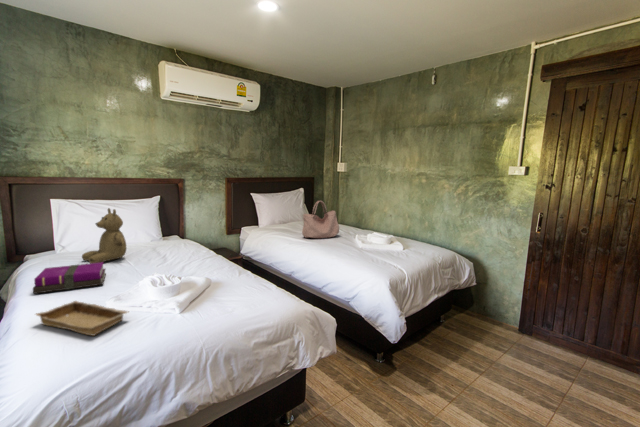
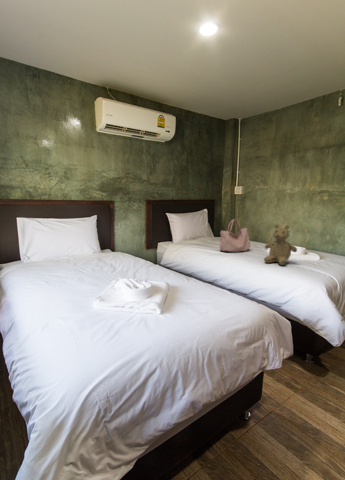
teddy bear: present [82,208,126,263] -> present [264,224,297,265]
notebook: present [33,262,106,294] -> none [36,273,88,300]
tray: present [36,301,129,336] -> none [60,306,135,338]

